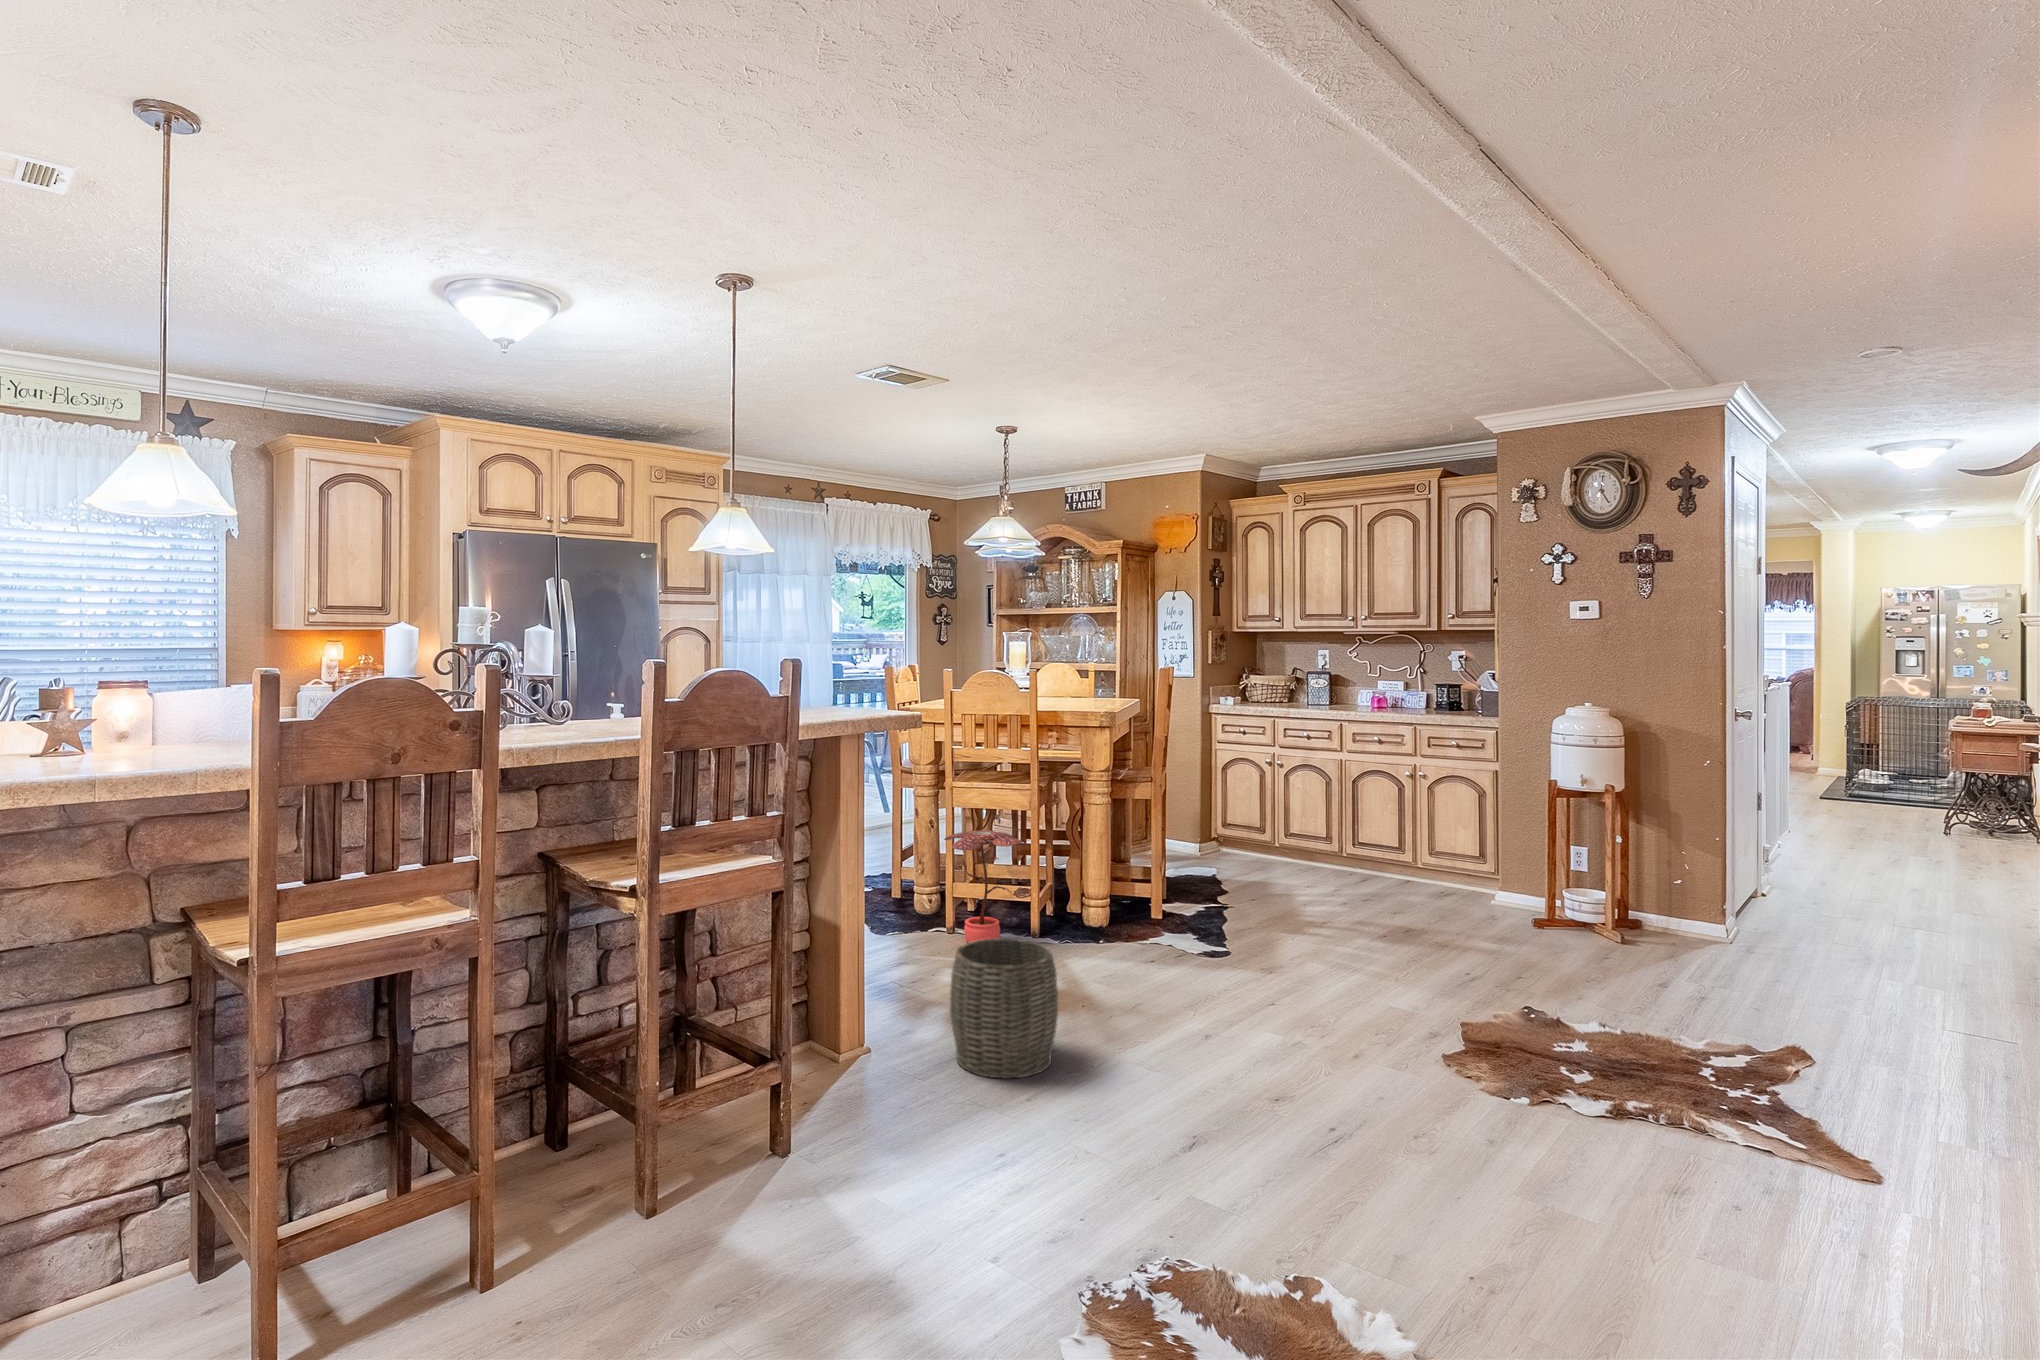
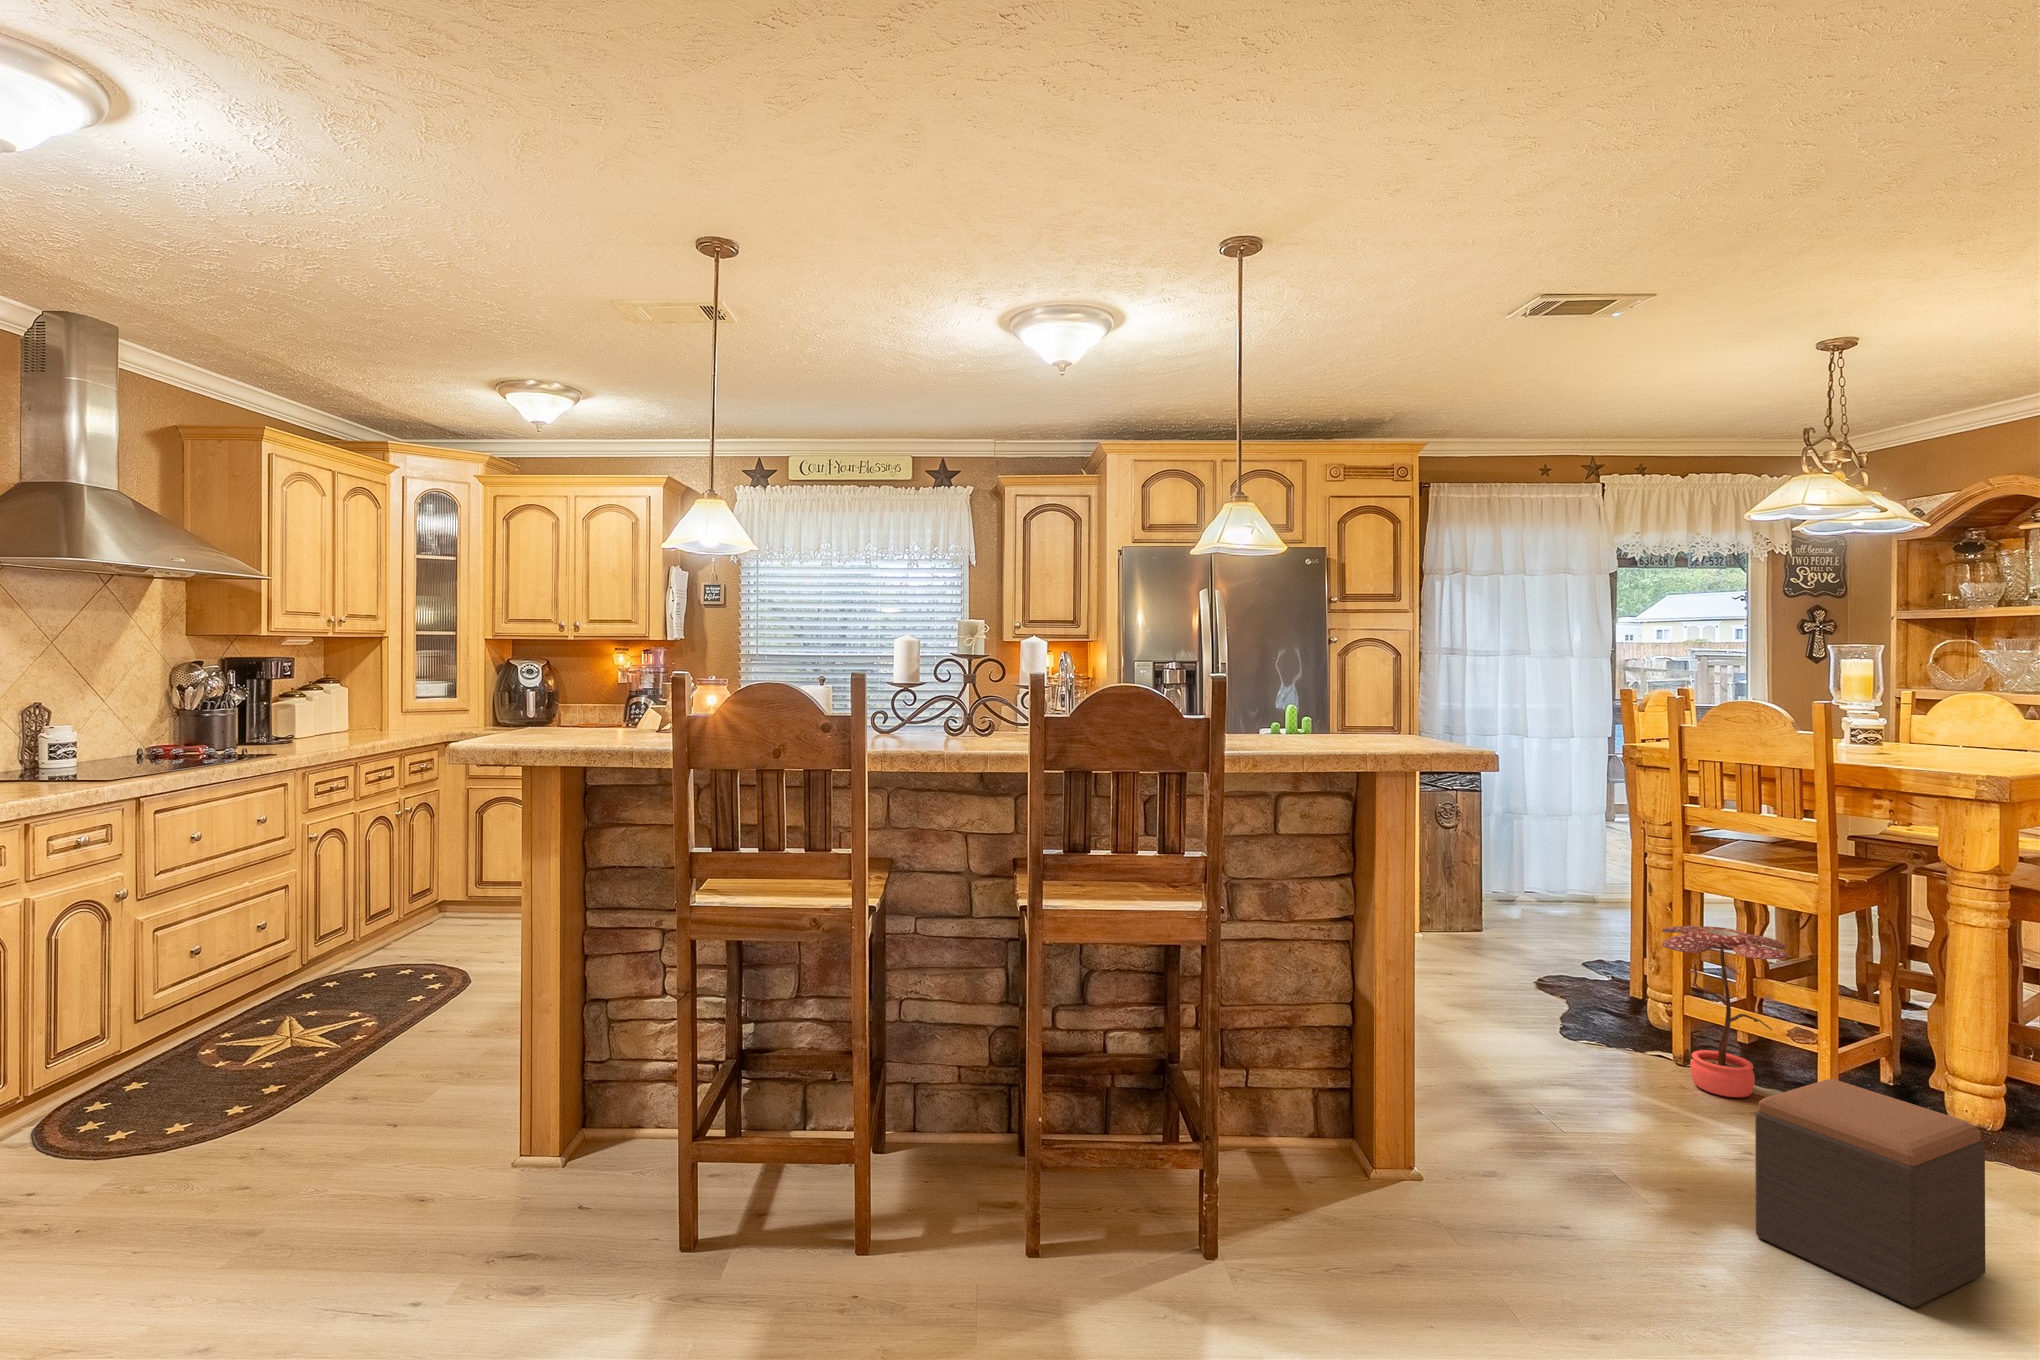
footstool: none [1057,908,1152,1028] -> present [1755,1079,1985,1308]
woven basket: present [950,939,1058,1079] -> none [1519,1077,1702,1303]

